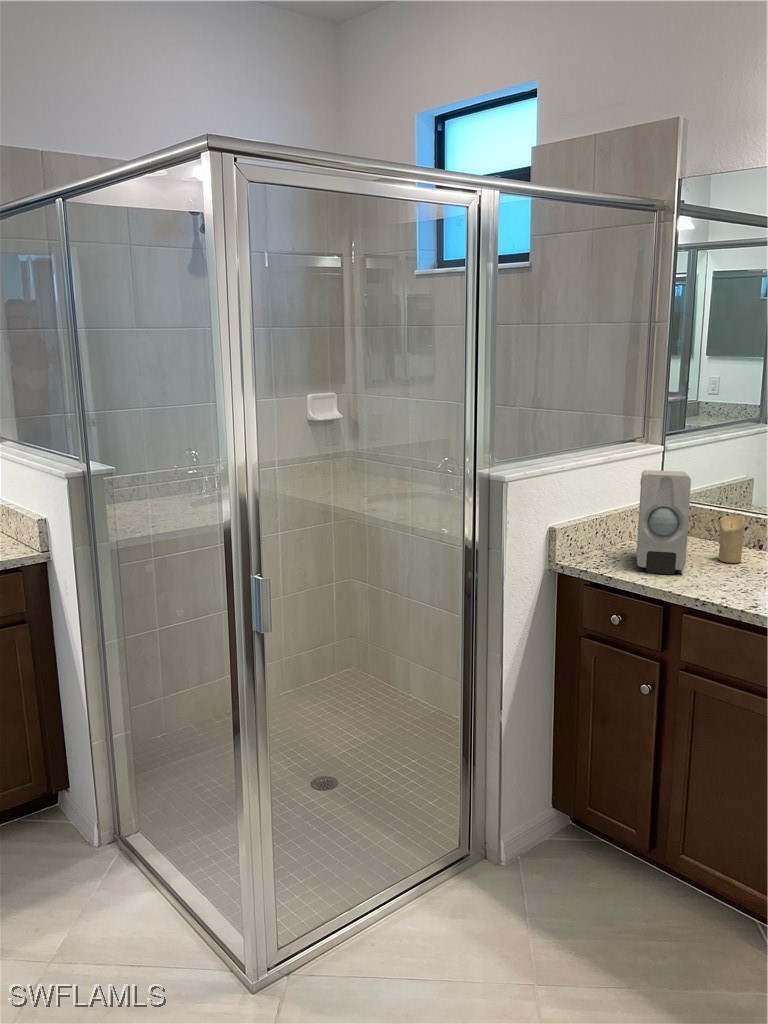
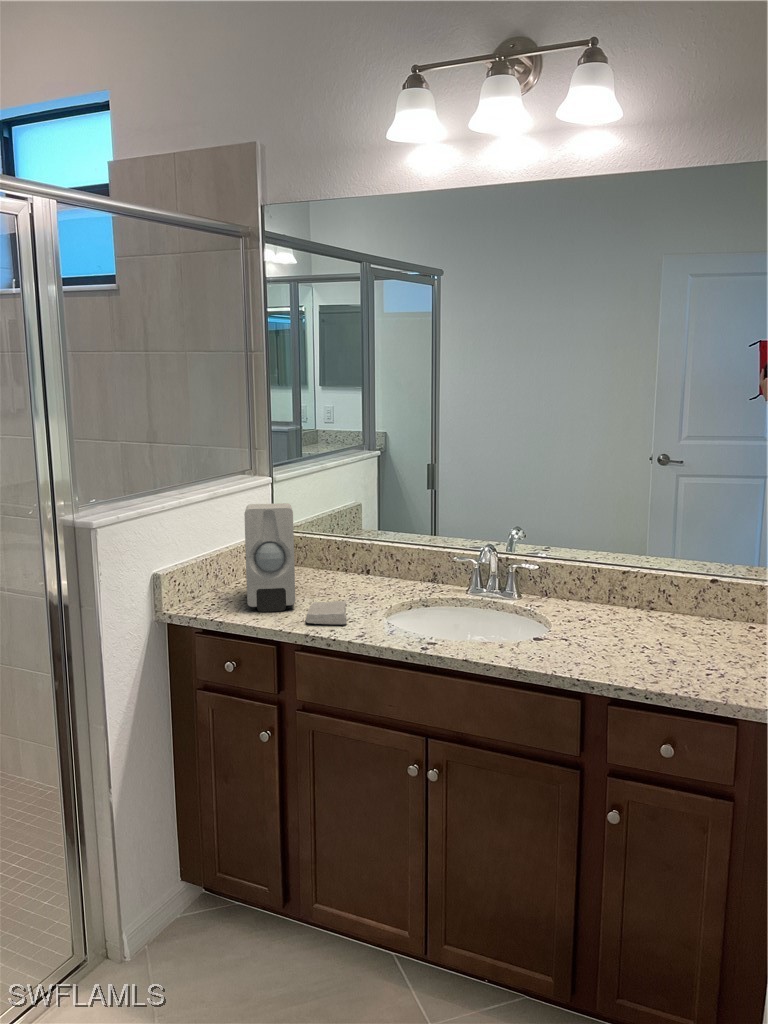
candle: present [719,516,745,563] -> none [327,543,351,592]
soap bar: none [695,570,739,594] -> present [306,601,347,624]

